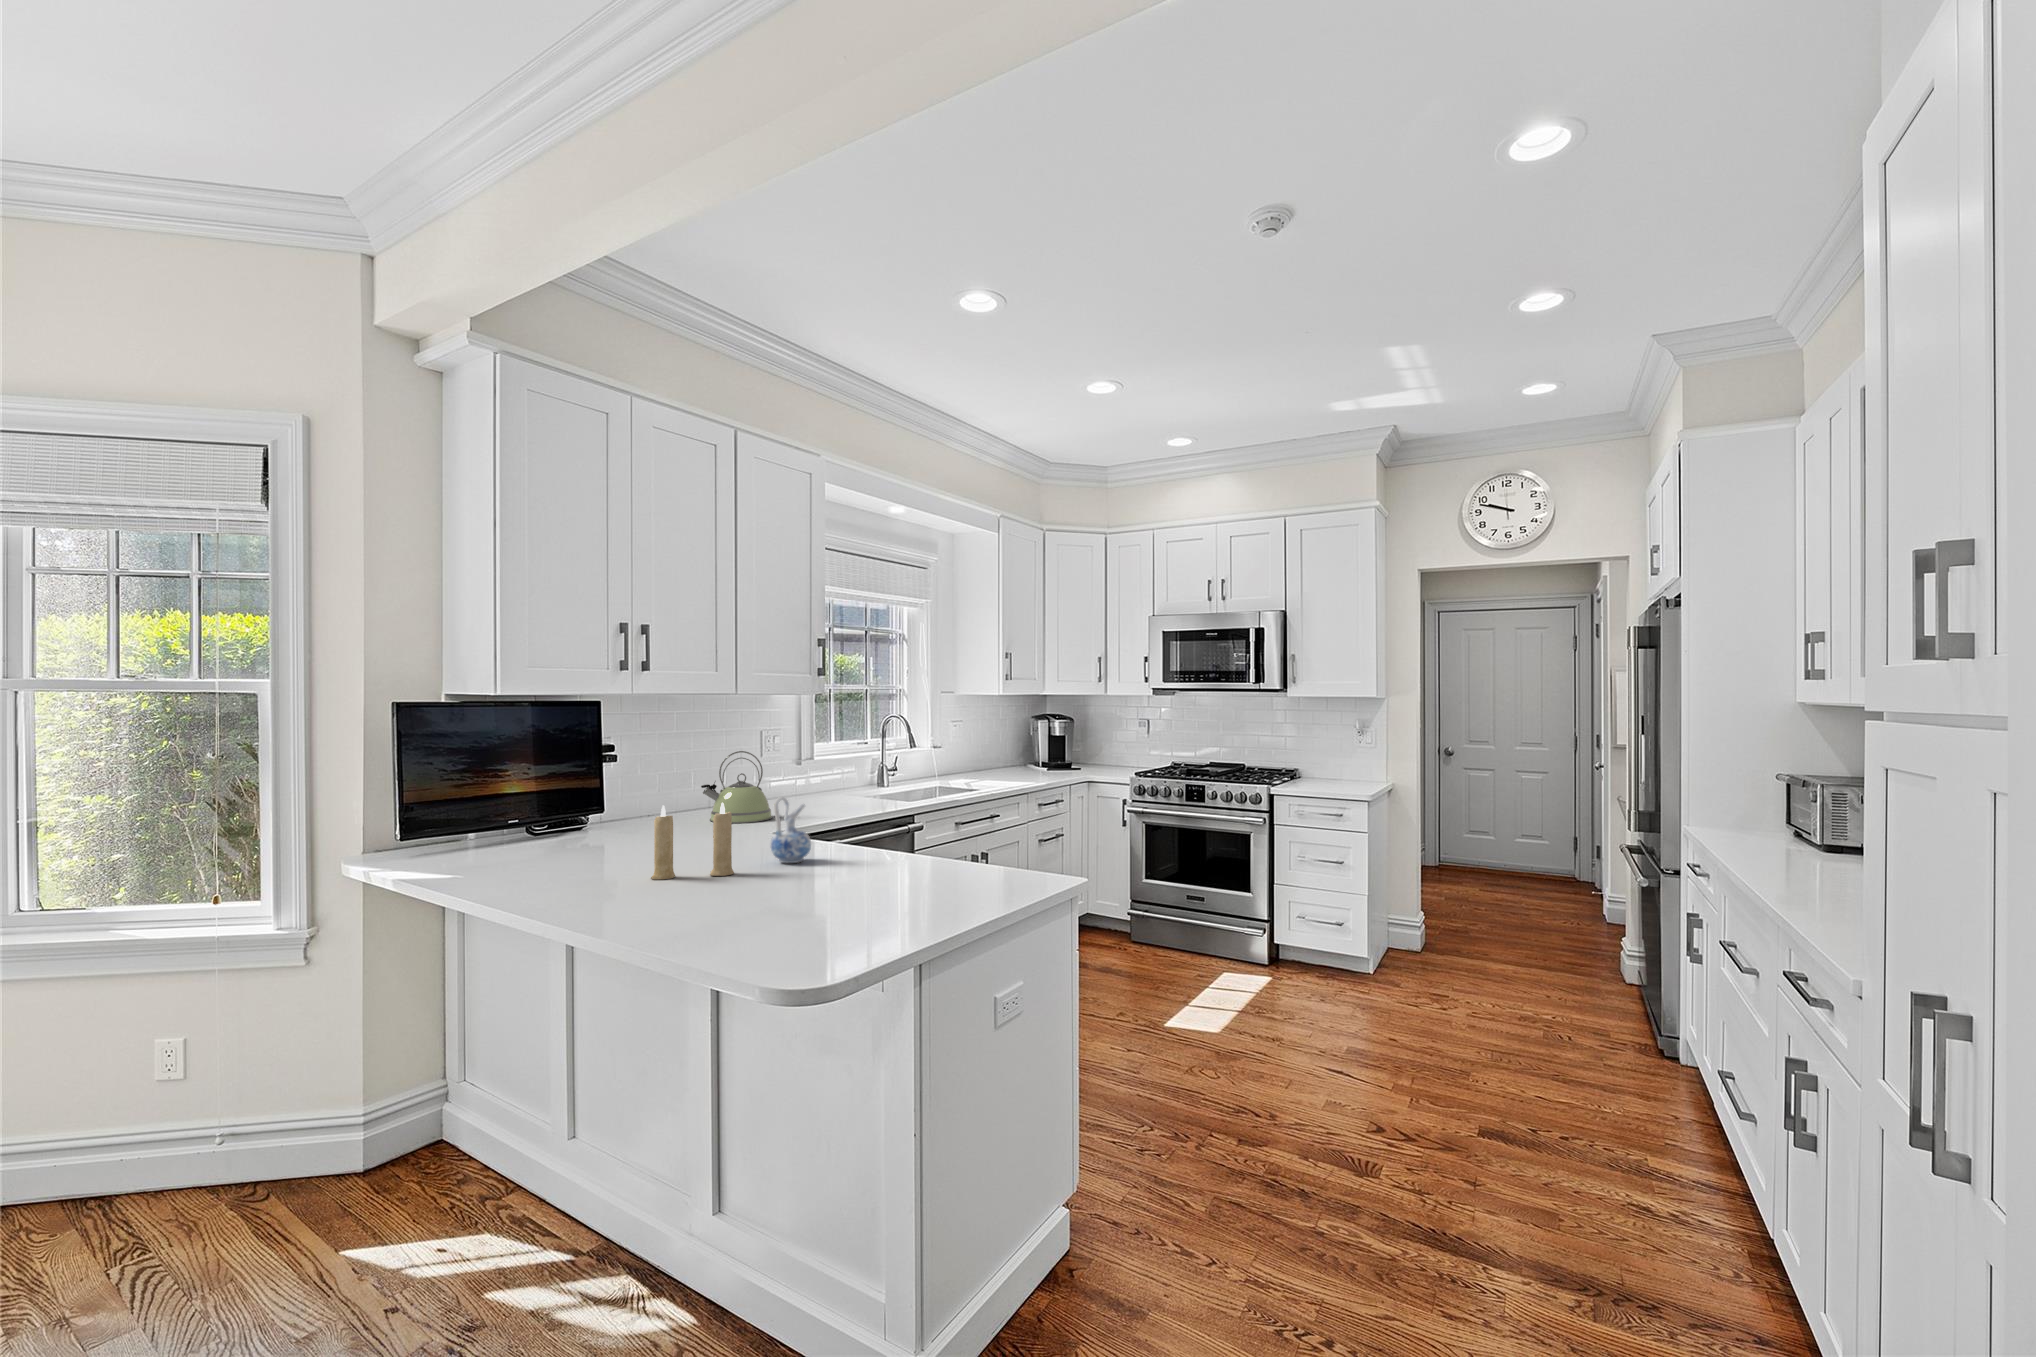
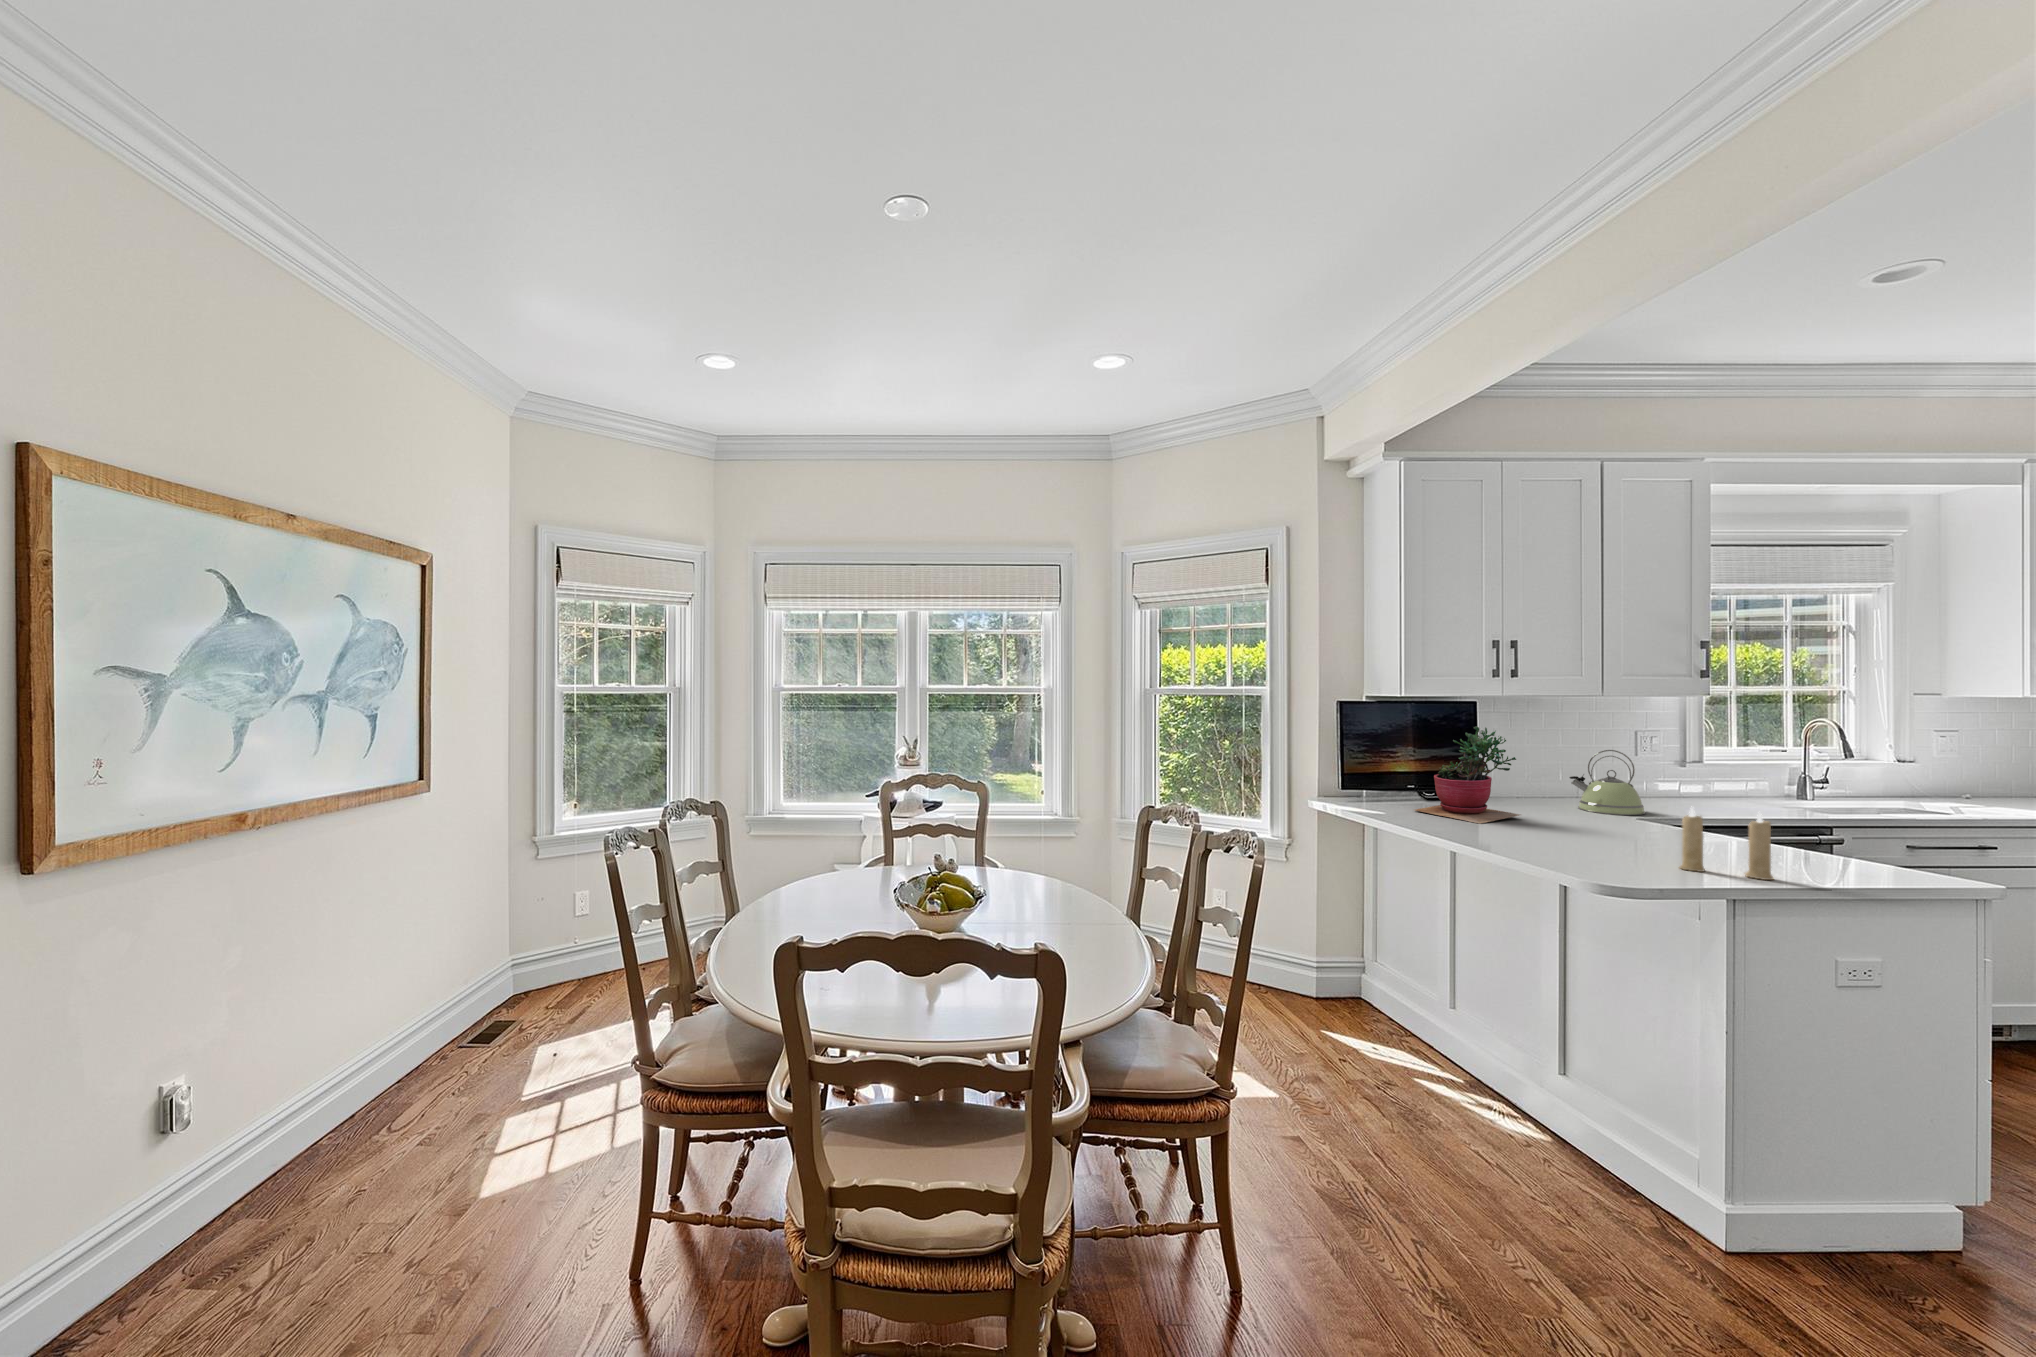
succulent plant: none [517,730,656,856] -> present [1415,727,1521,824]
ceramic pitcher: present [771,797,811,863] -> none [1627,797,1672,857]
candle: present [651,803,734,880] -> present [1680,807,1773,880]

